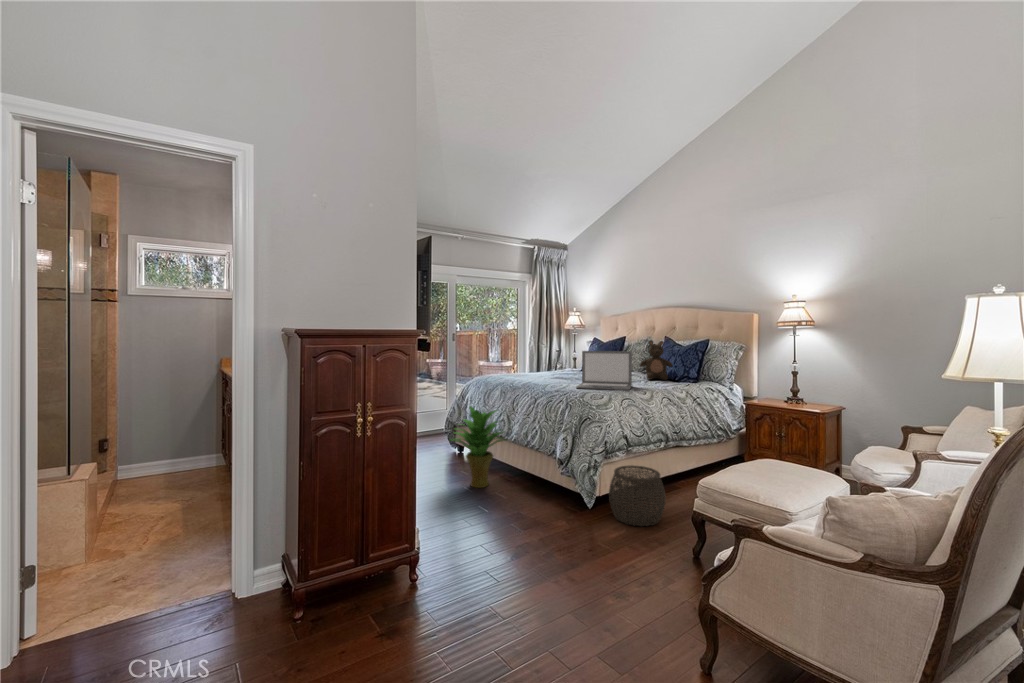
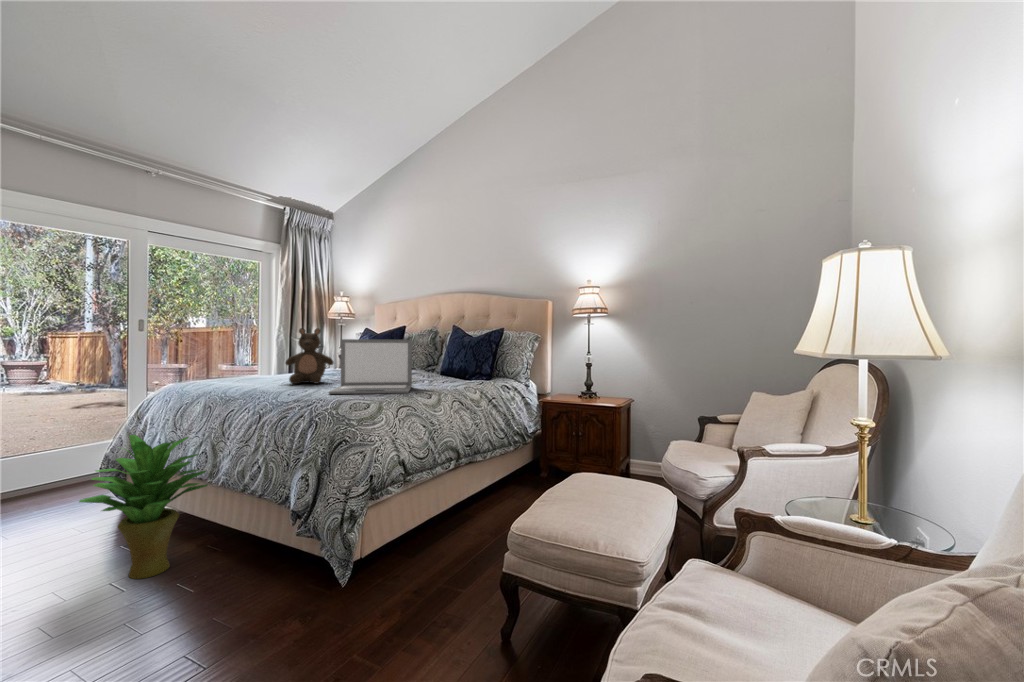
stuffed bear: present [640,341,673,380] -> present [286,328,333,384]
woven basket: present [609,466,666,526] -> none [375,503,459,601]

